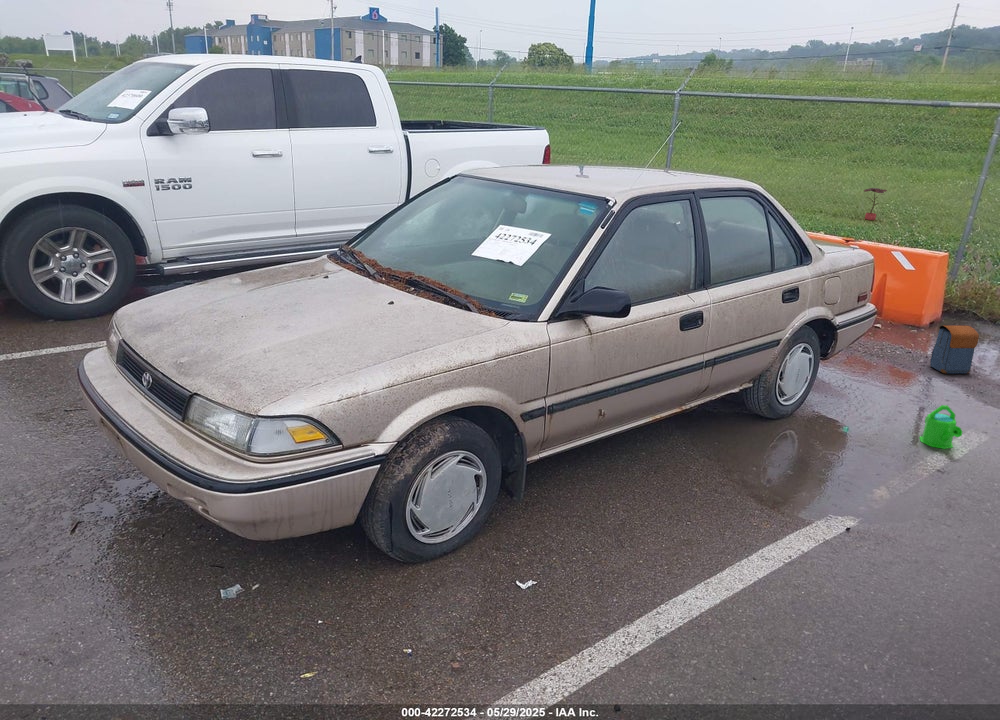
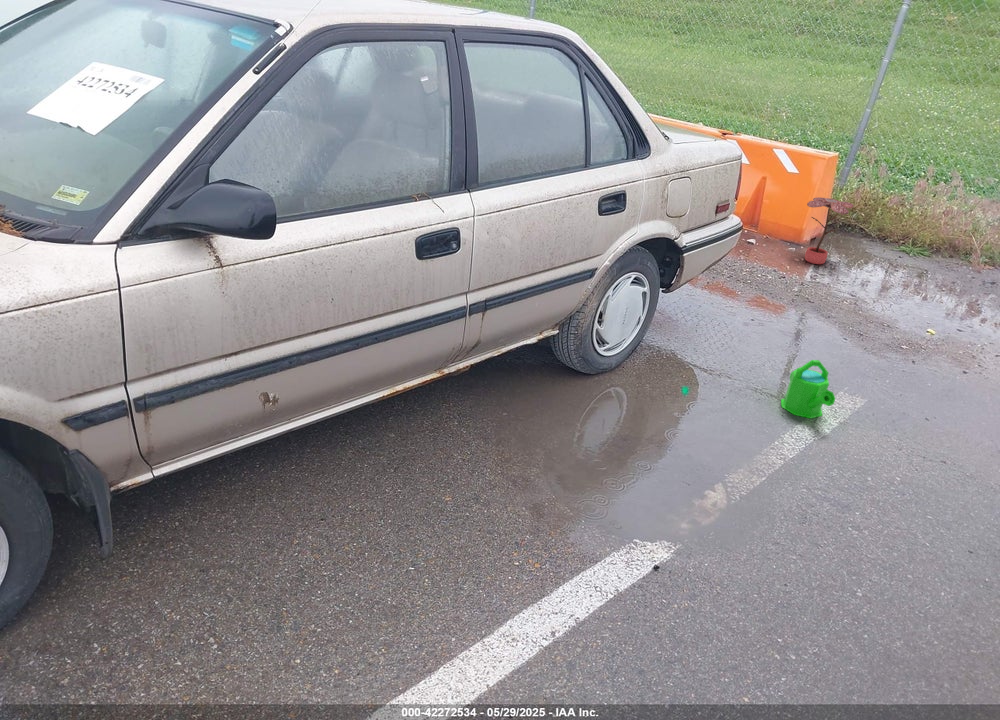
potted plant: present [864,188,887,220] -> present [805,197,853,264]
backpack: present [930,326,979,373] -> none [806,245,866,305]

